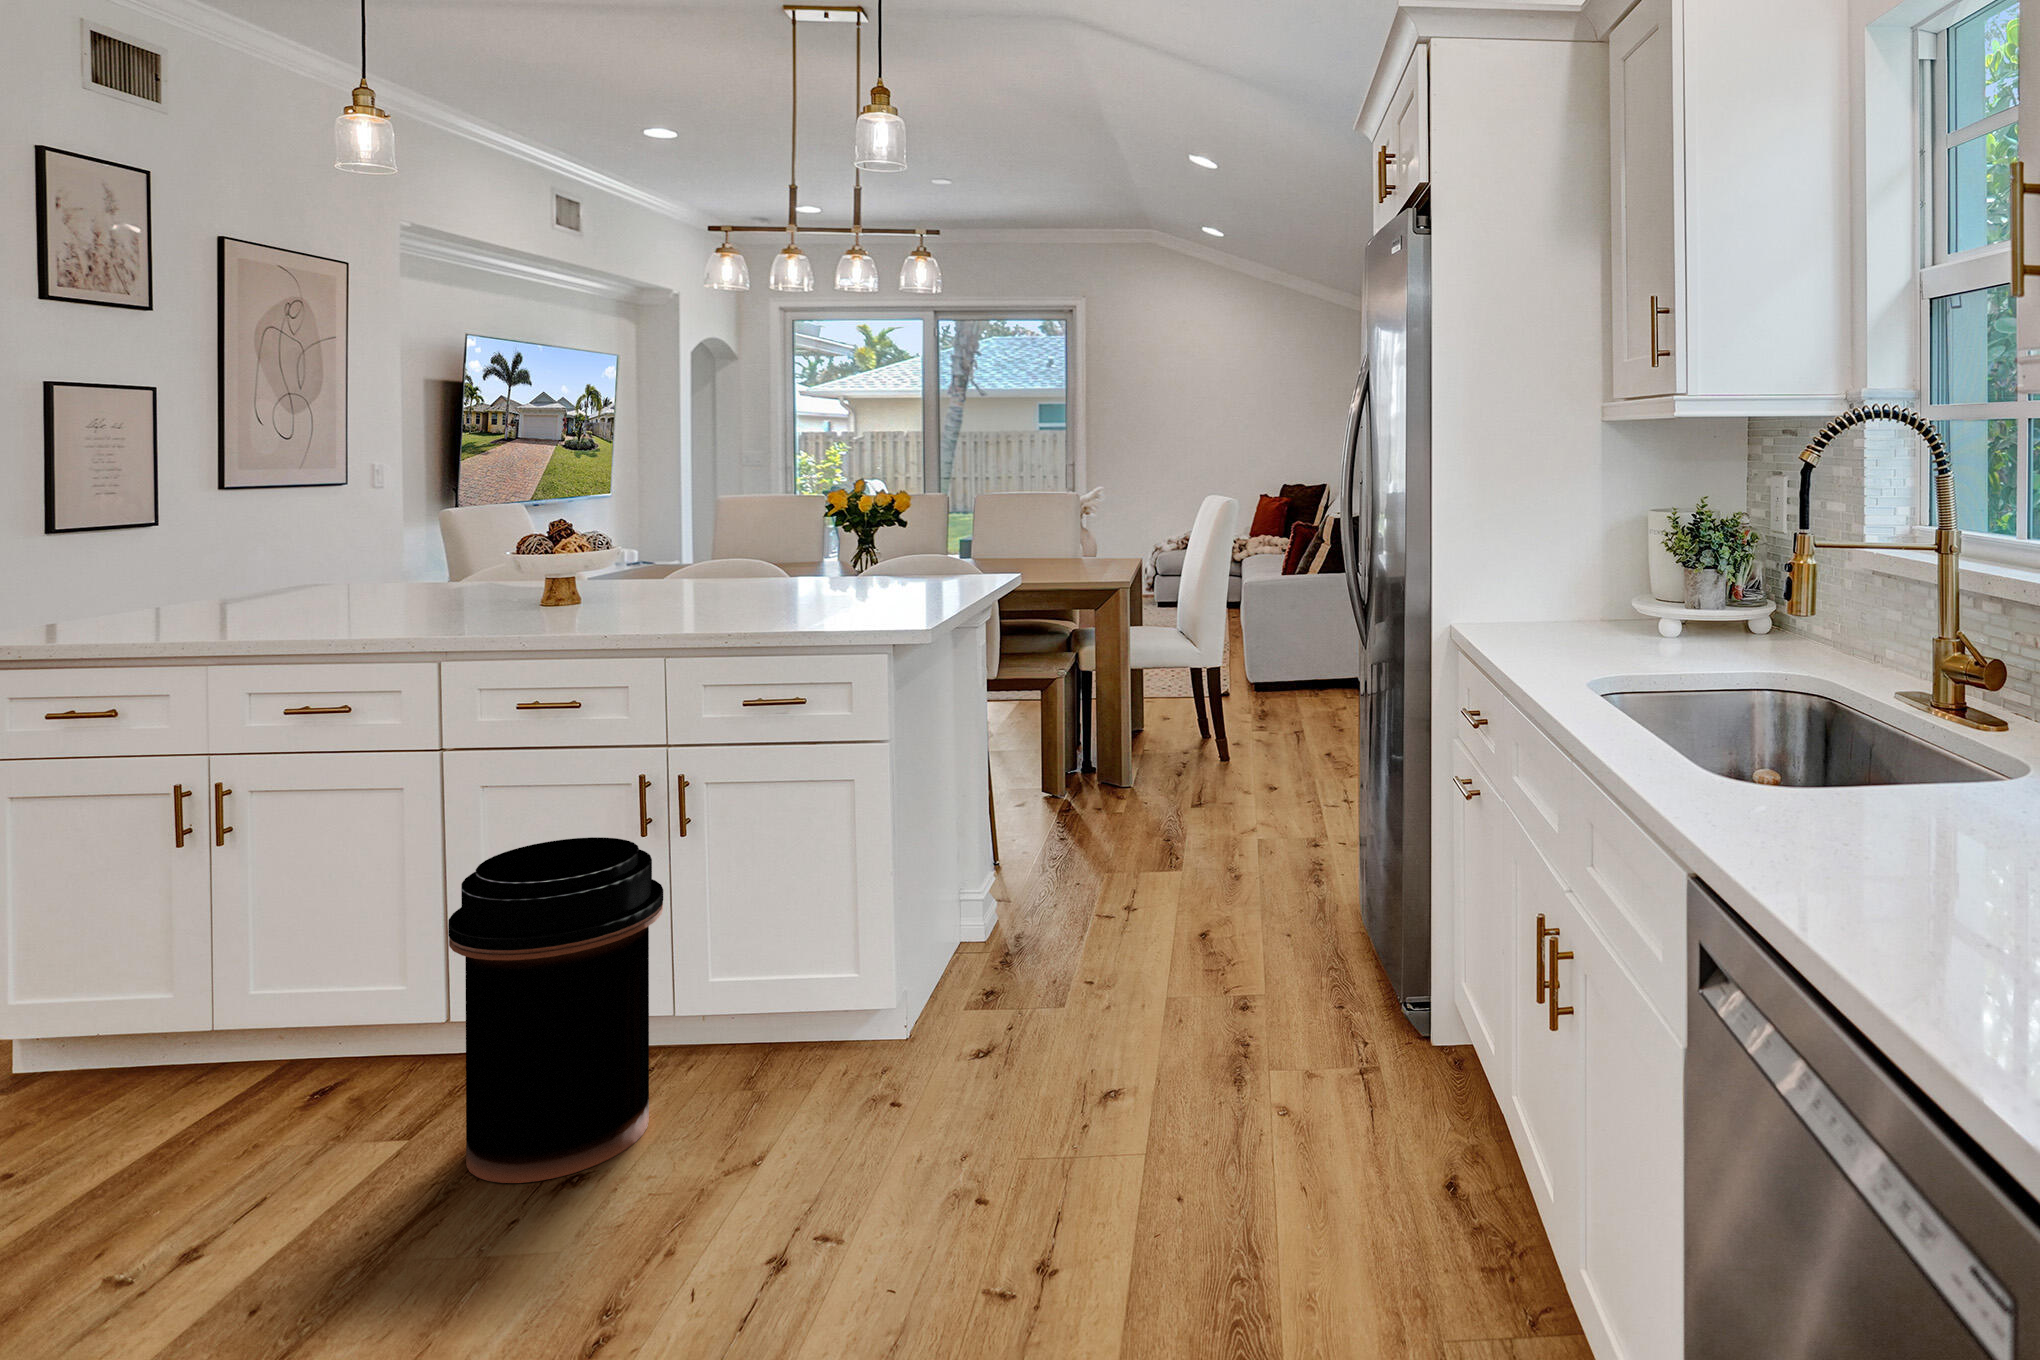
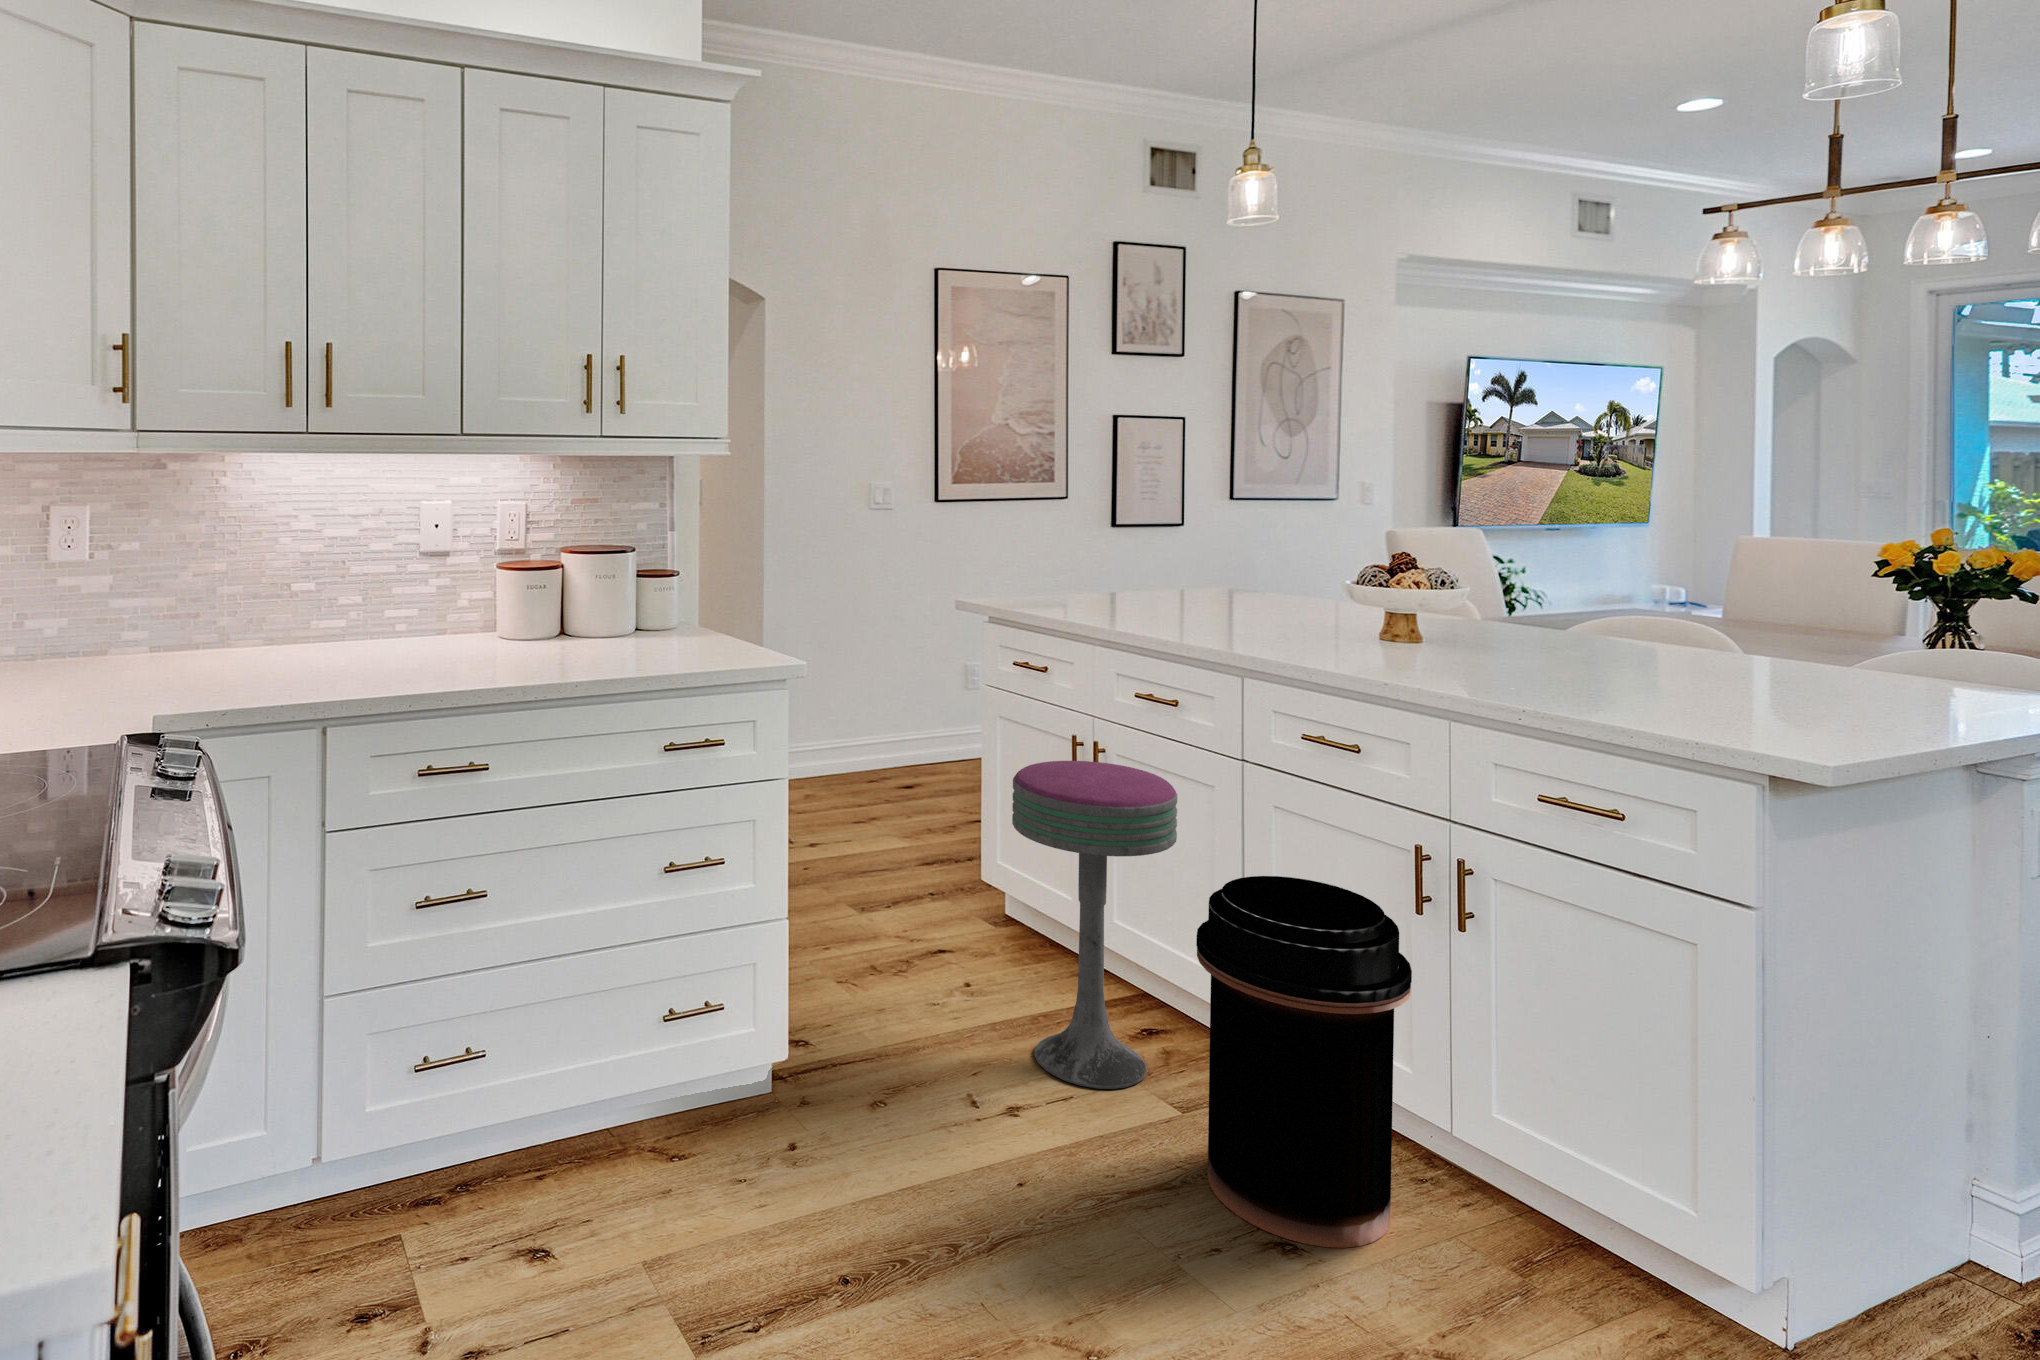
bar stool: none [134,794,375,1186] -> present [1012,761,1177,1089]

